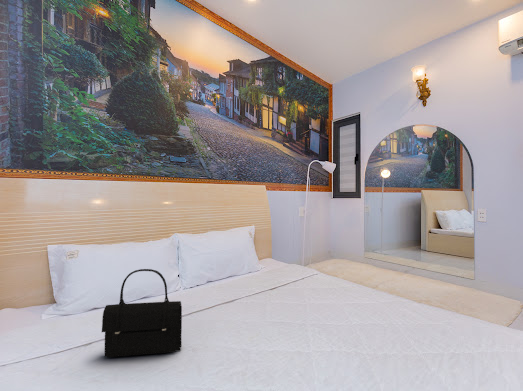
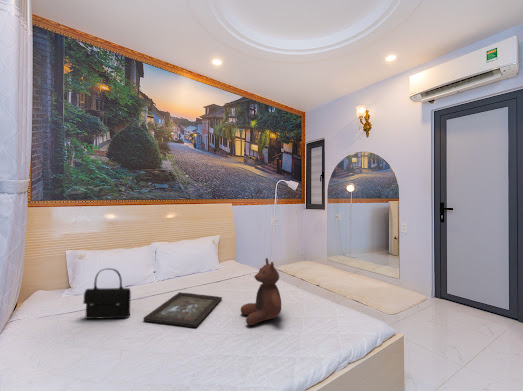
stuffed bear: none [353,247,437,353] -> present [241,258,281,325]
tray: none [210,303,310,363] -> present [143,292,222,327]

